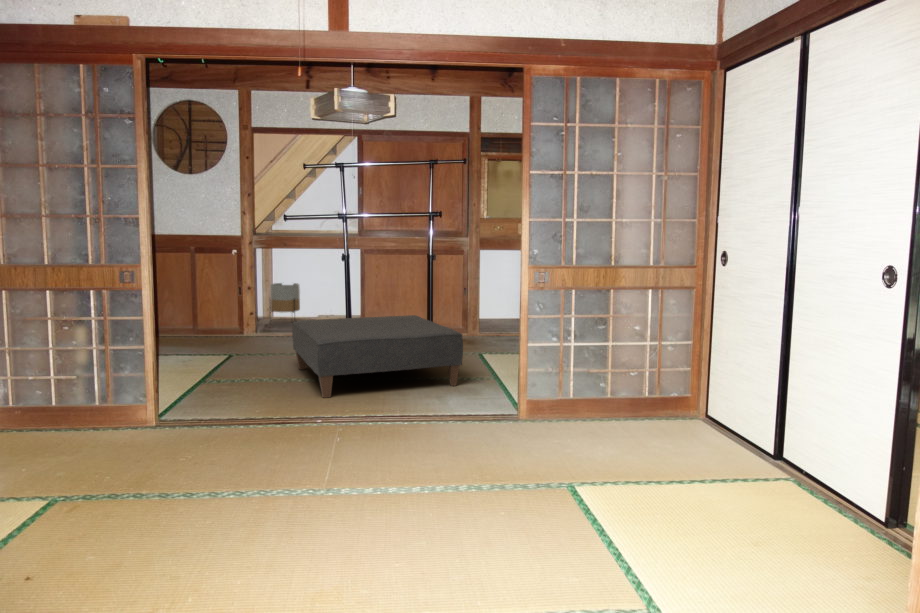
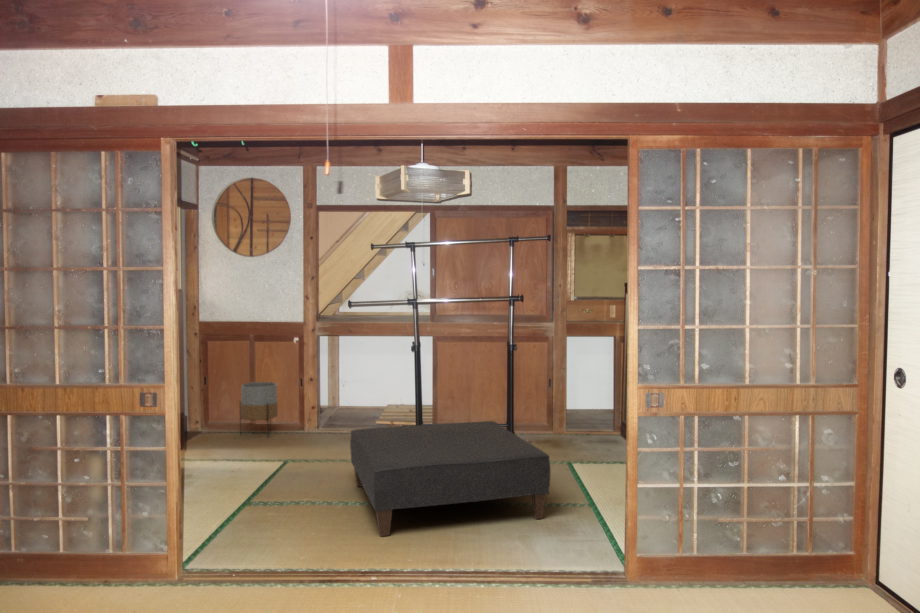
planter: present [270,283,300,313] -> present [240,382,278,430]

